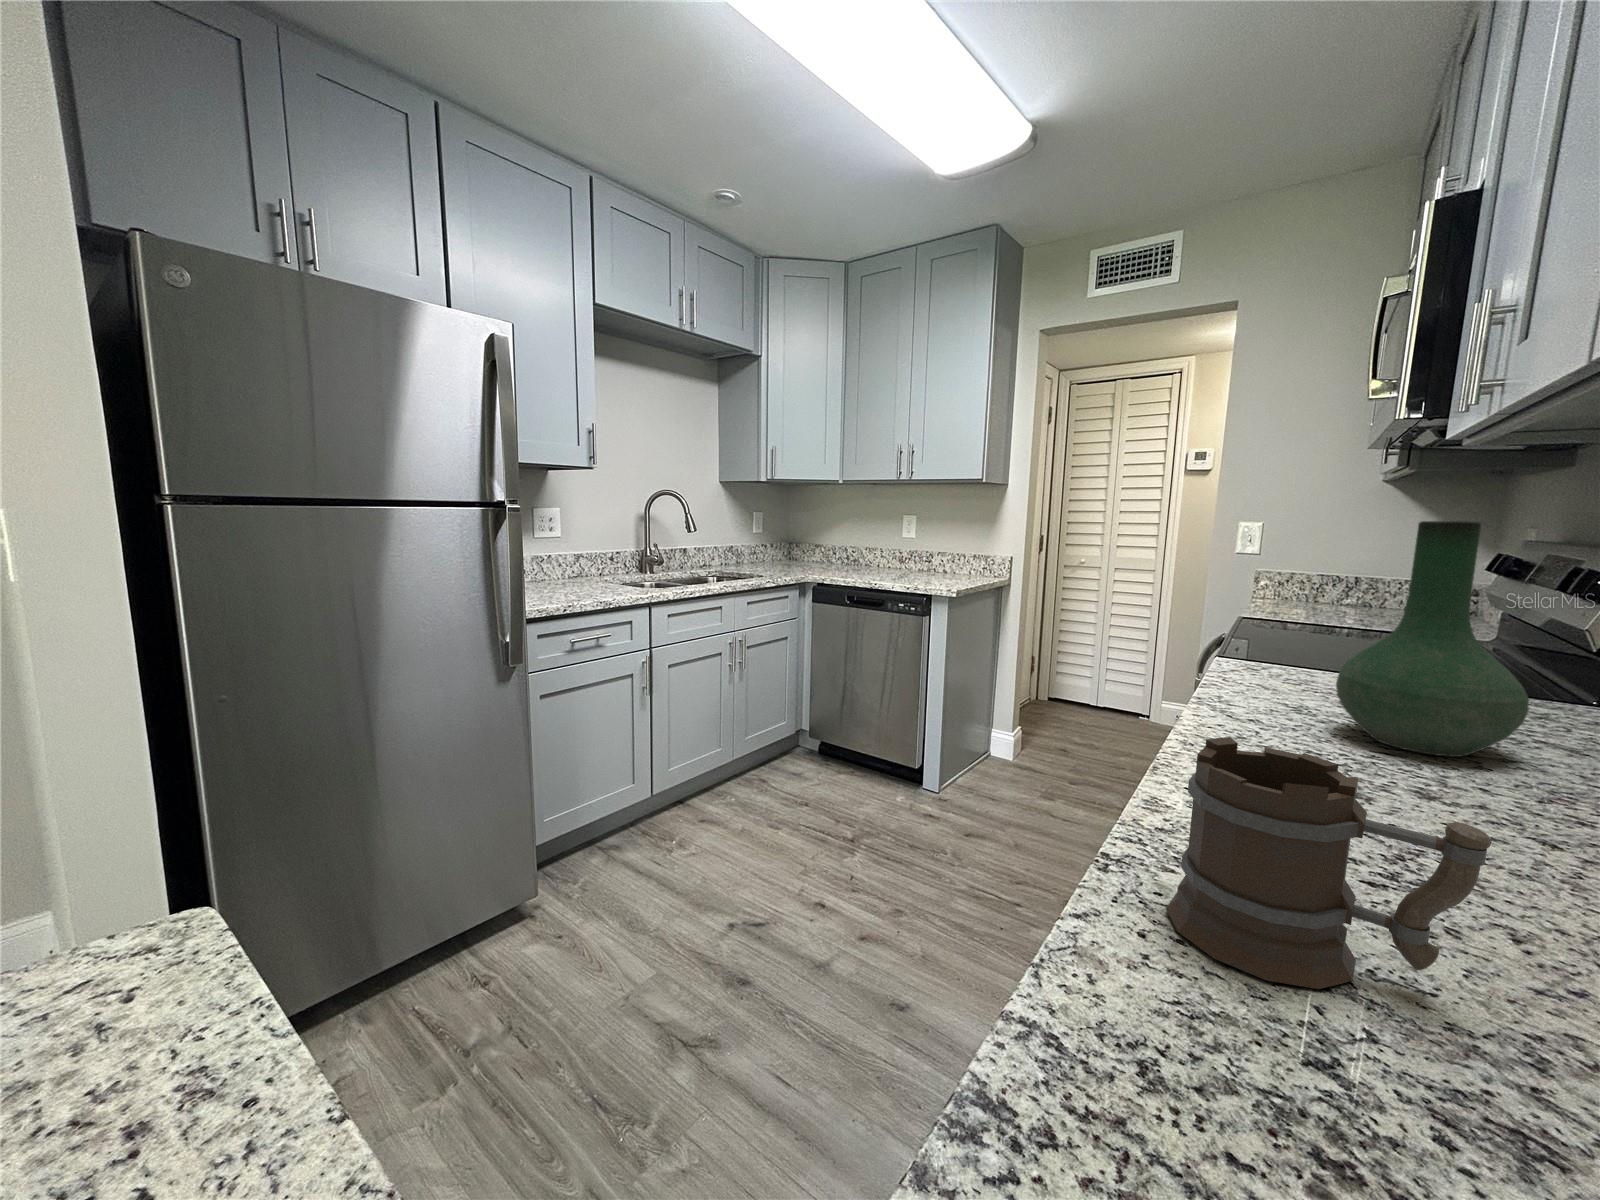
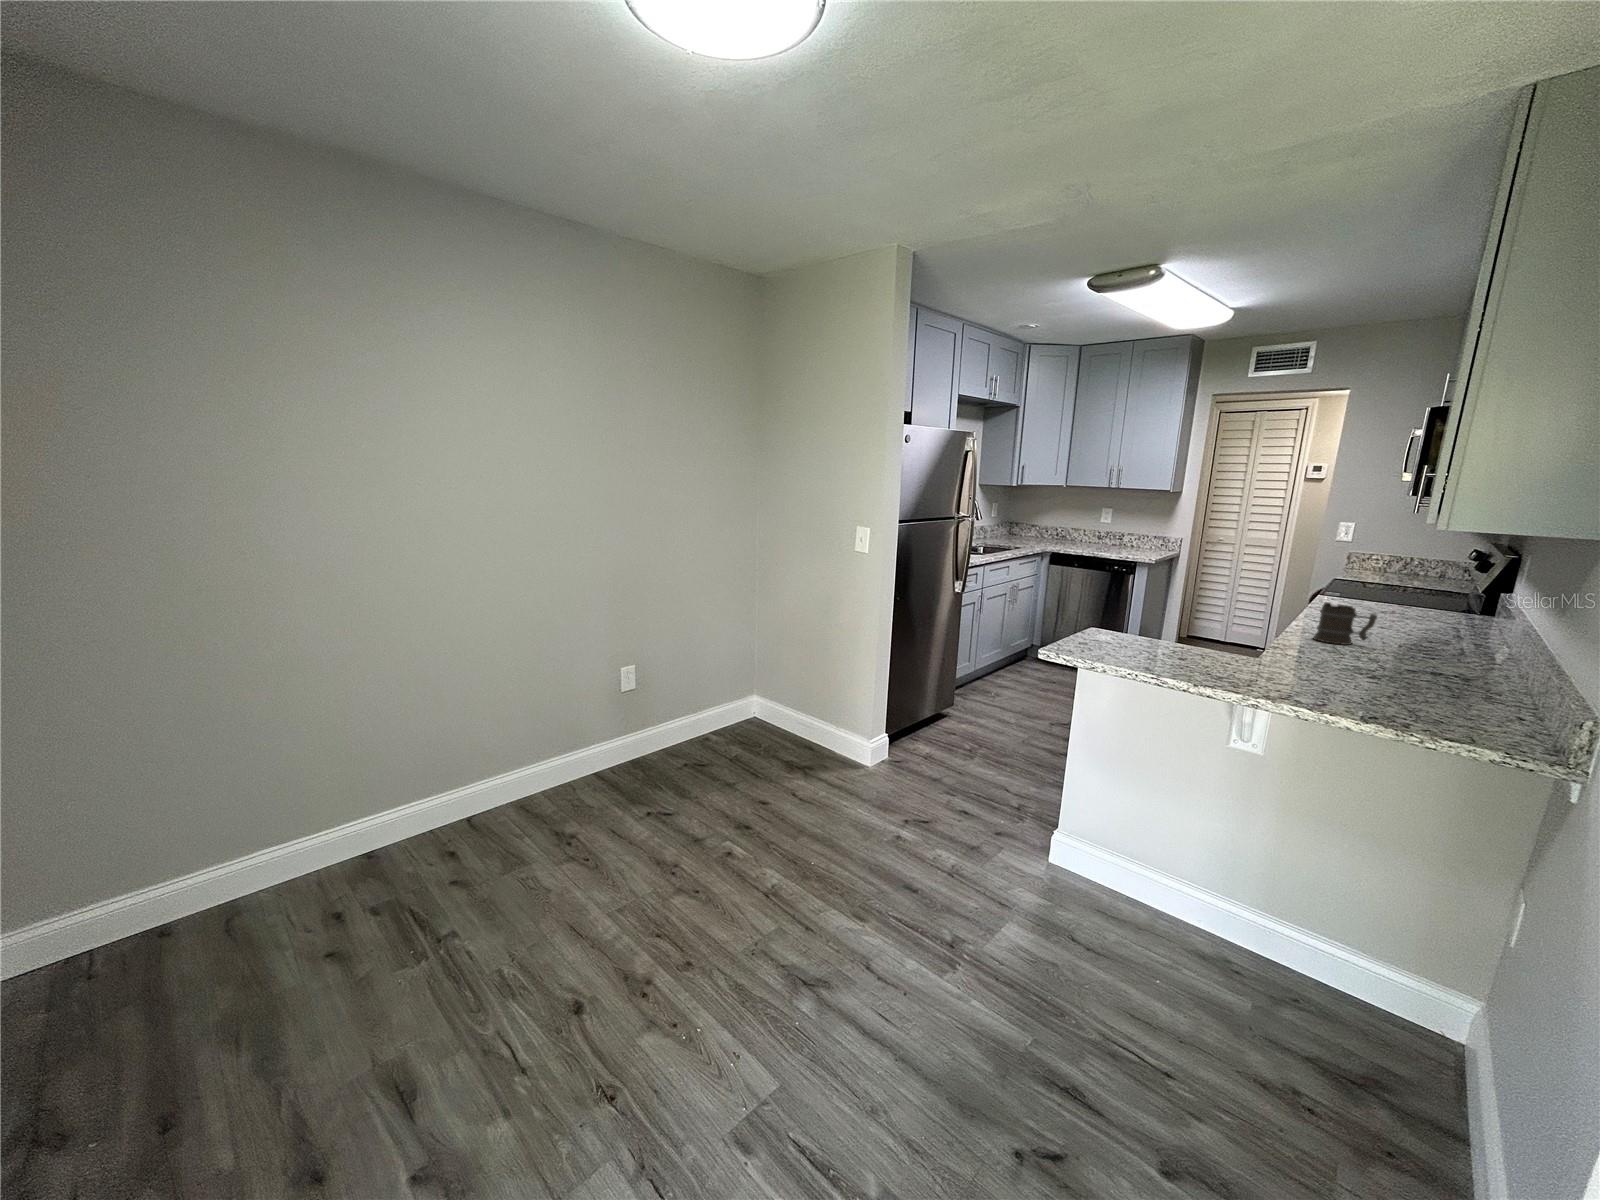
vase: present [1336,521,1529,757] -> none [1369,548,1430,624]

